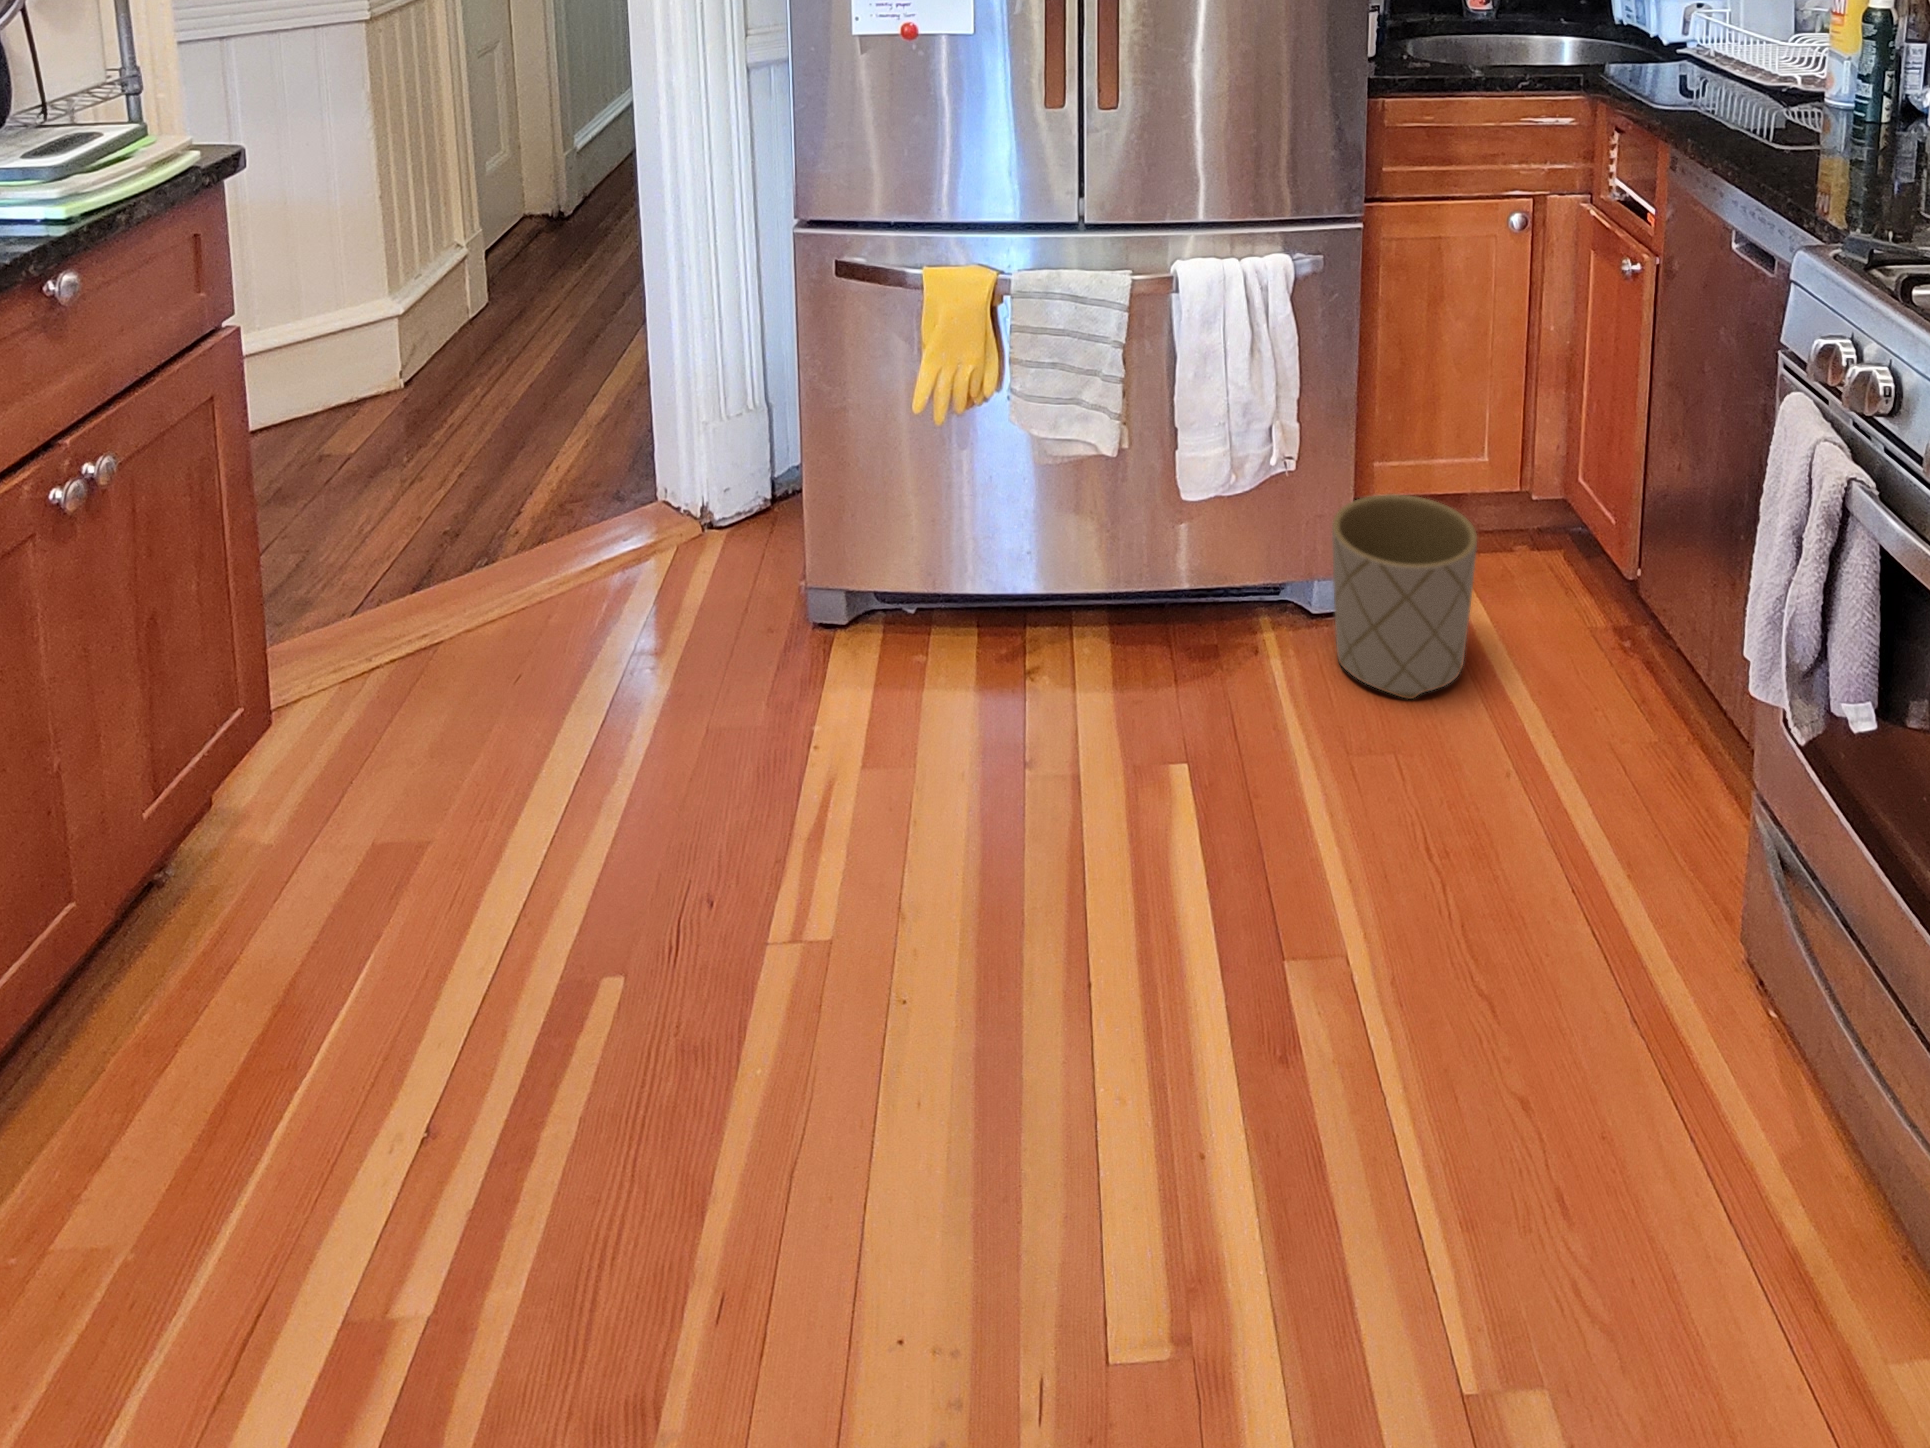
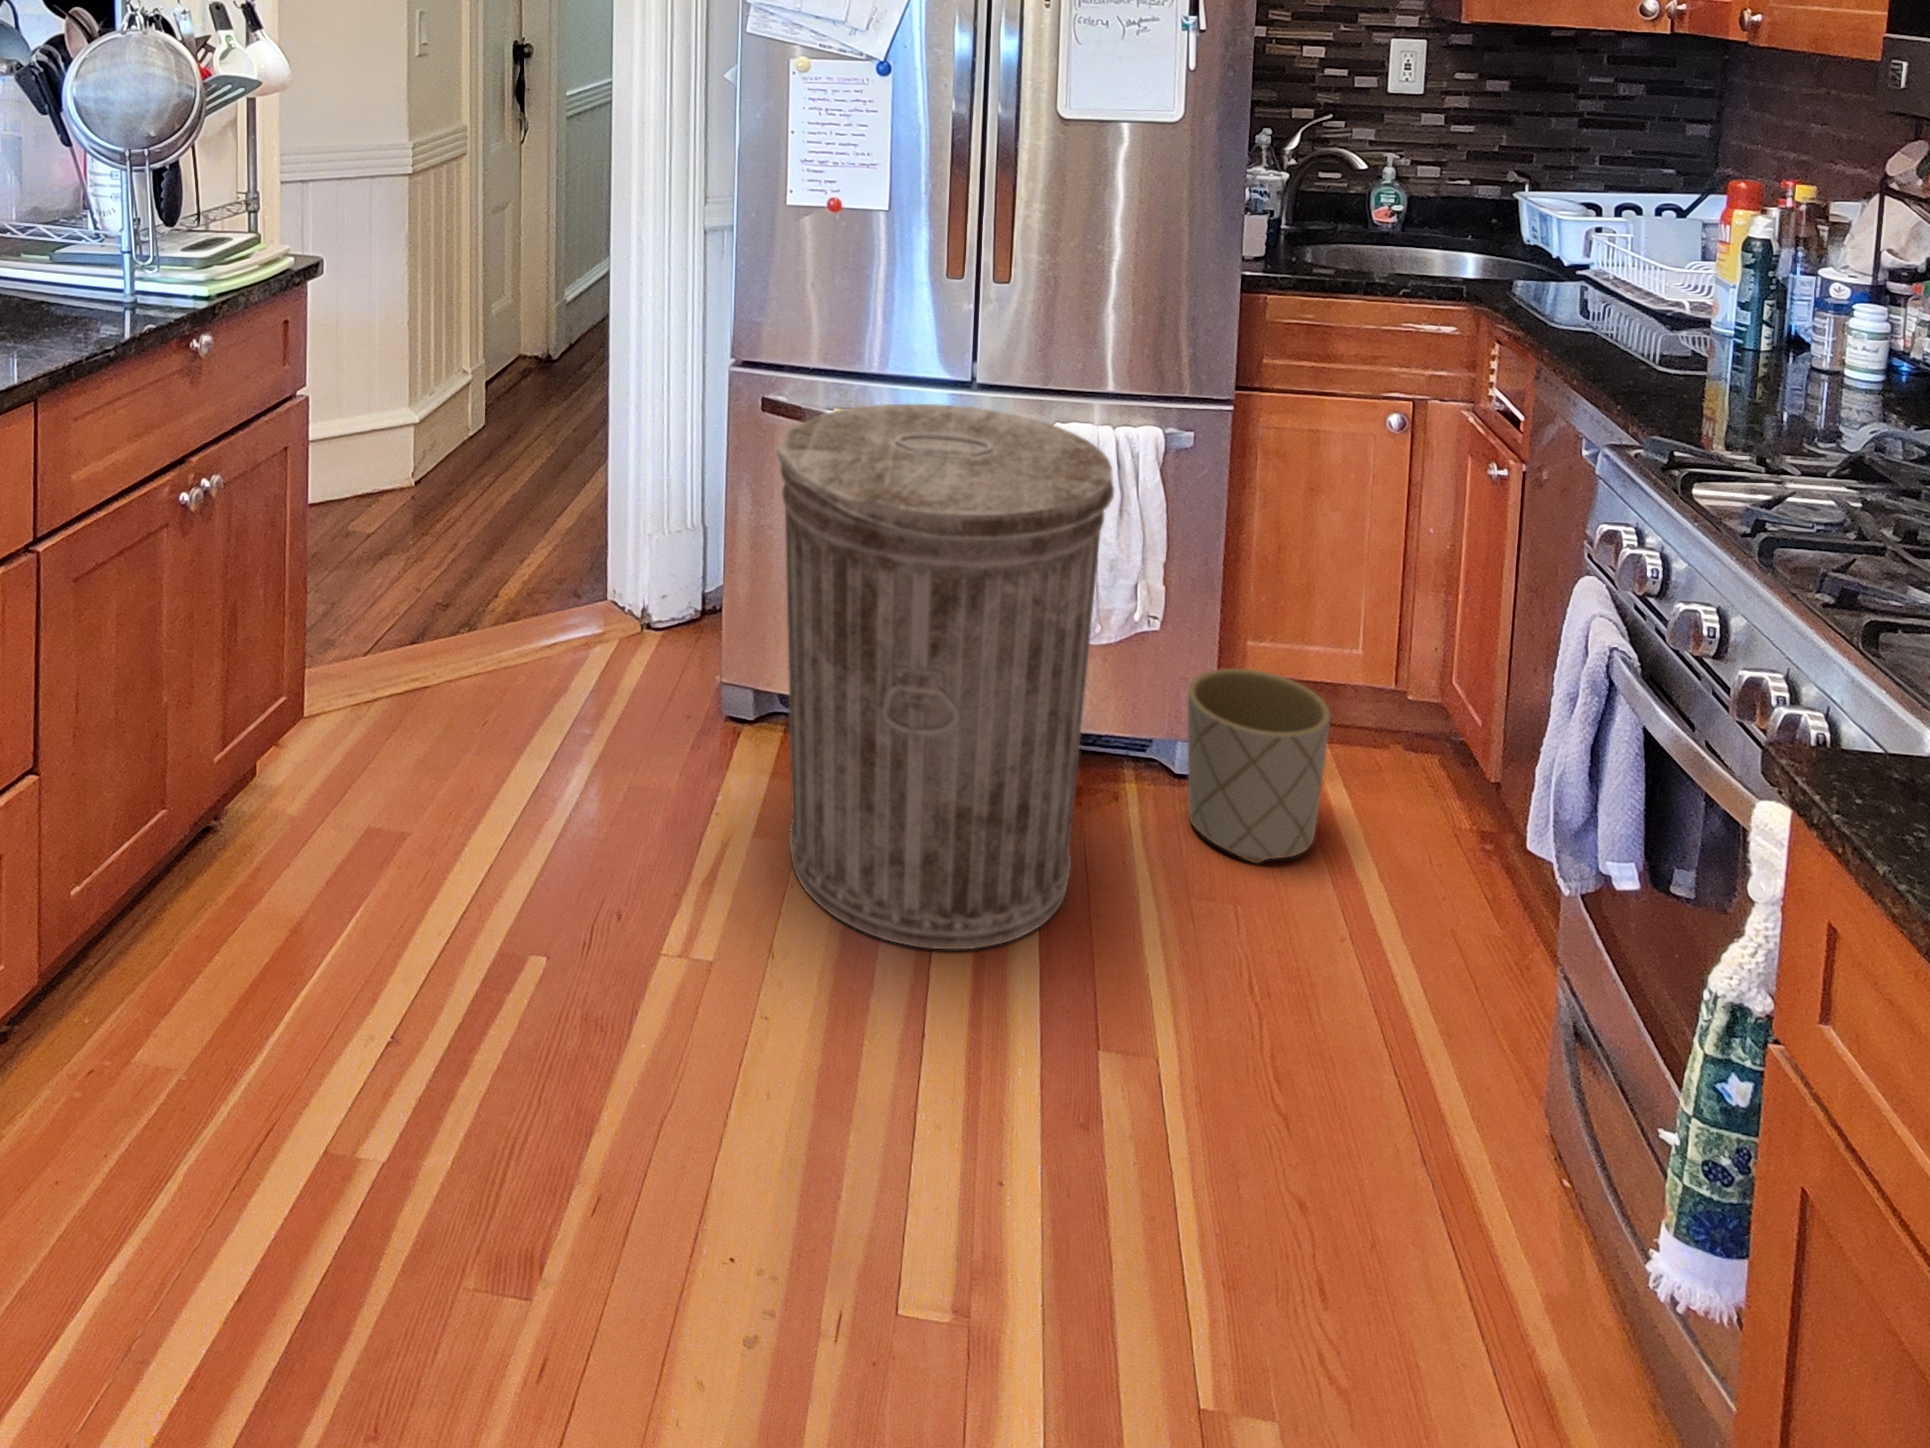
trash can: none [874,251,1262,874] -> present [777,404,1114,949]

